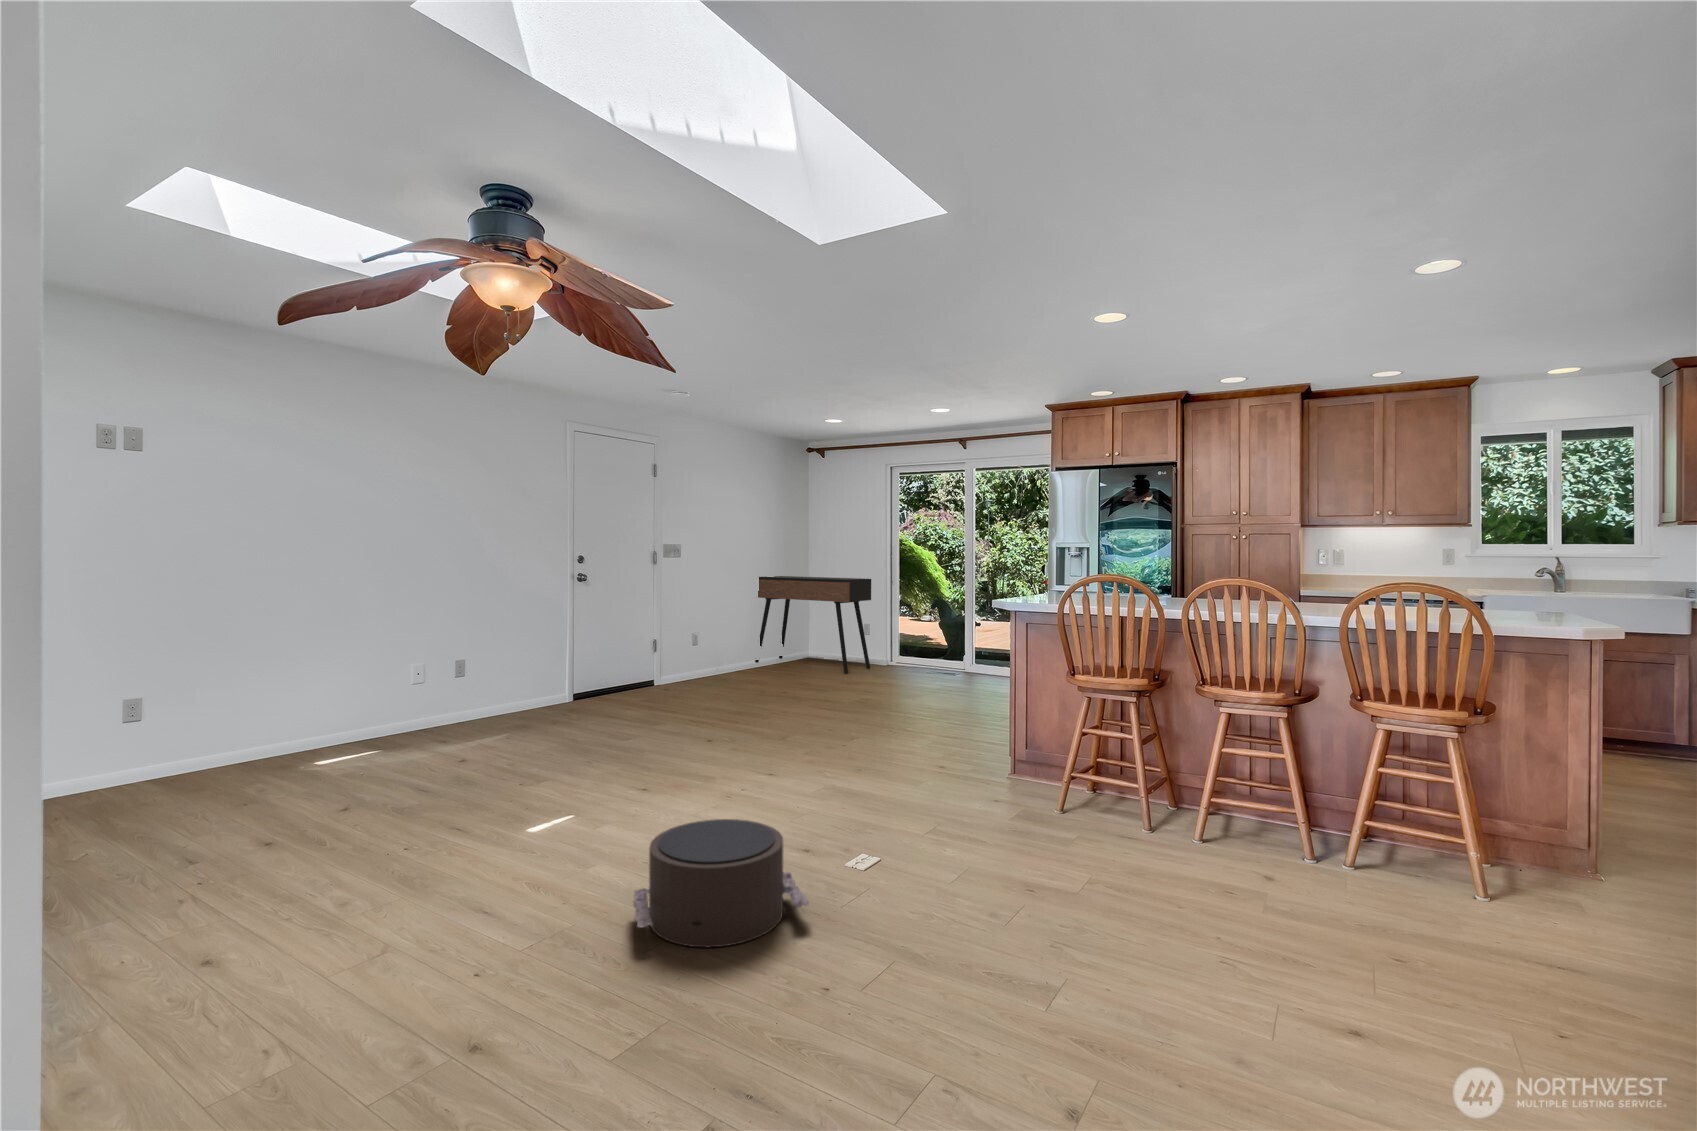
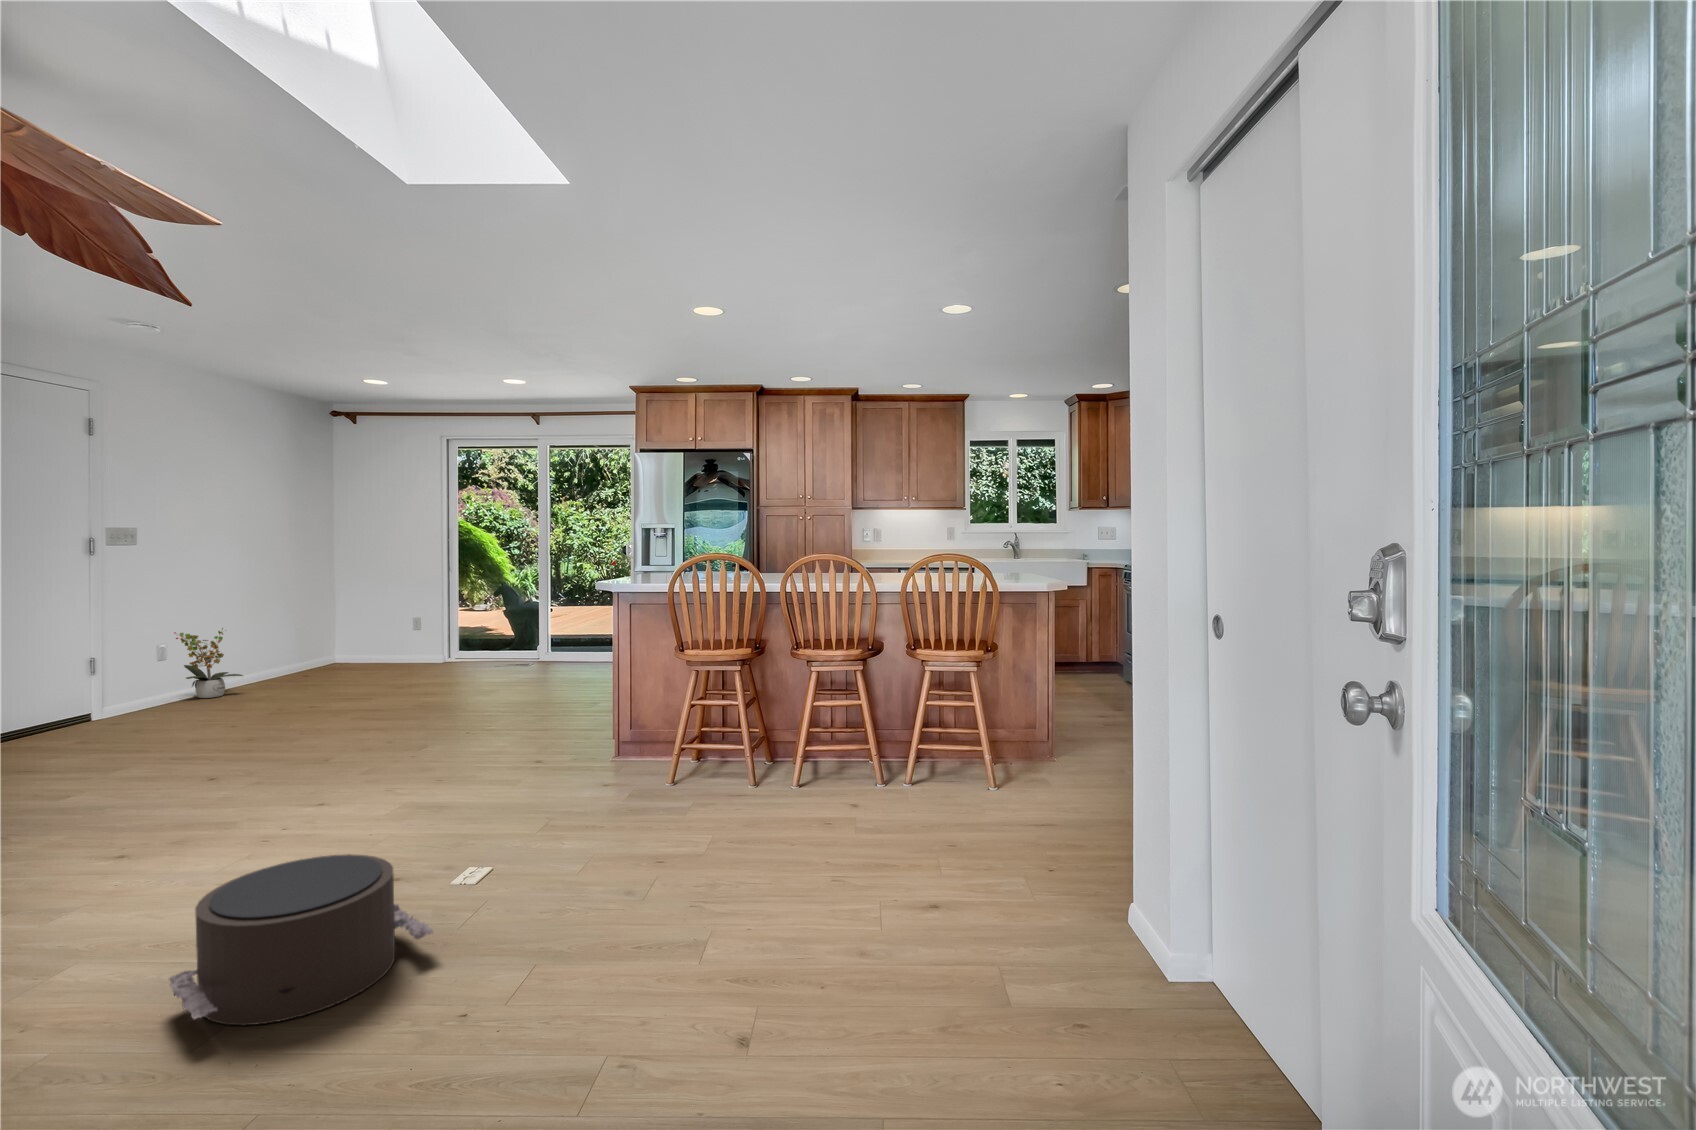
console table: present [755,576,871,673] -> none [243,566,413,678]
potted plant: none [709,624,751,677] -> present [174,628,243,698]

